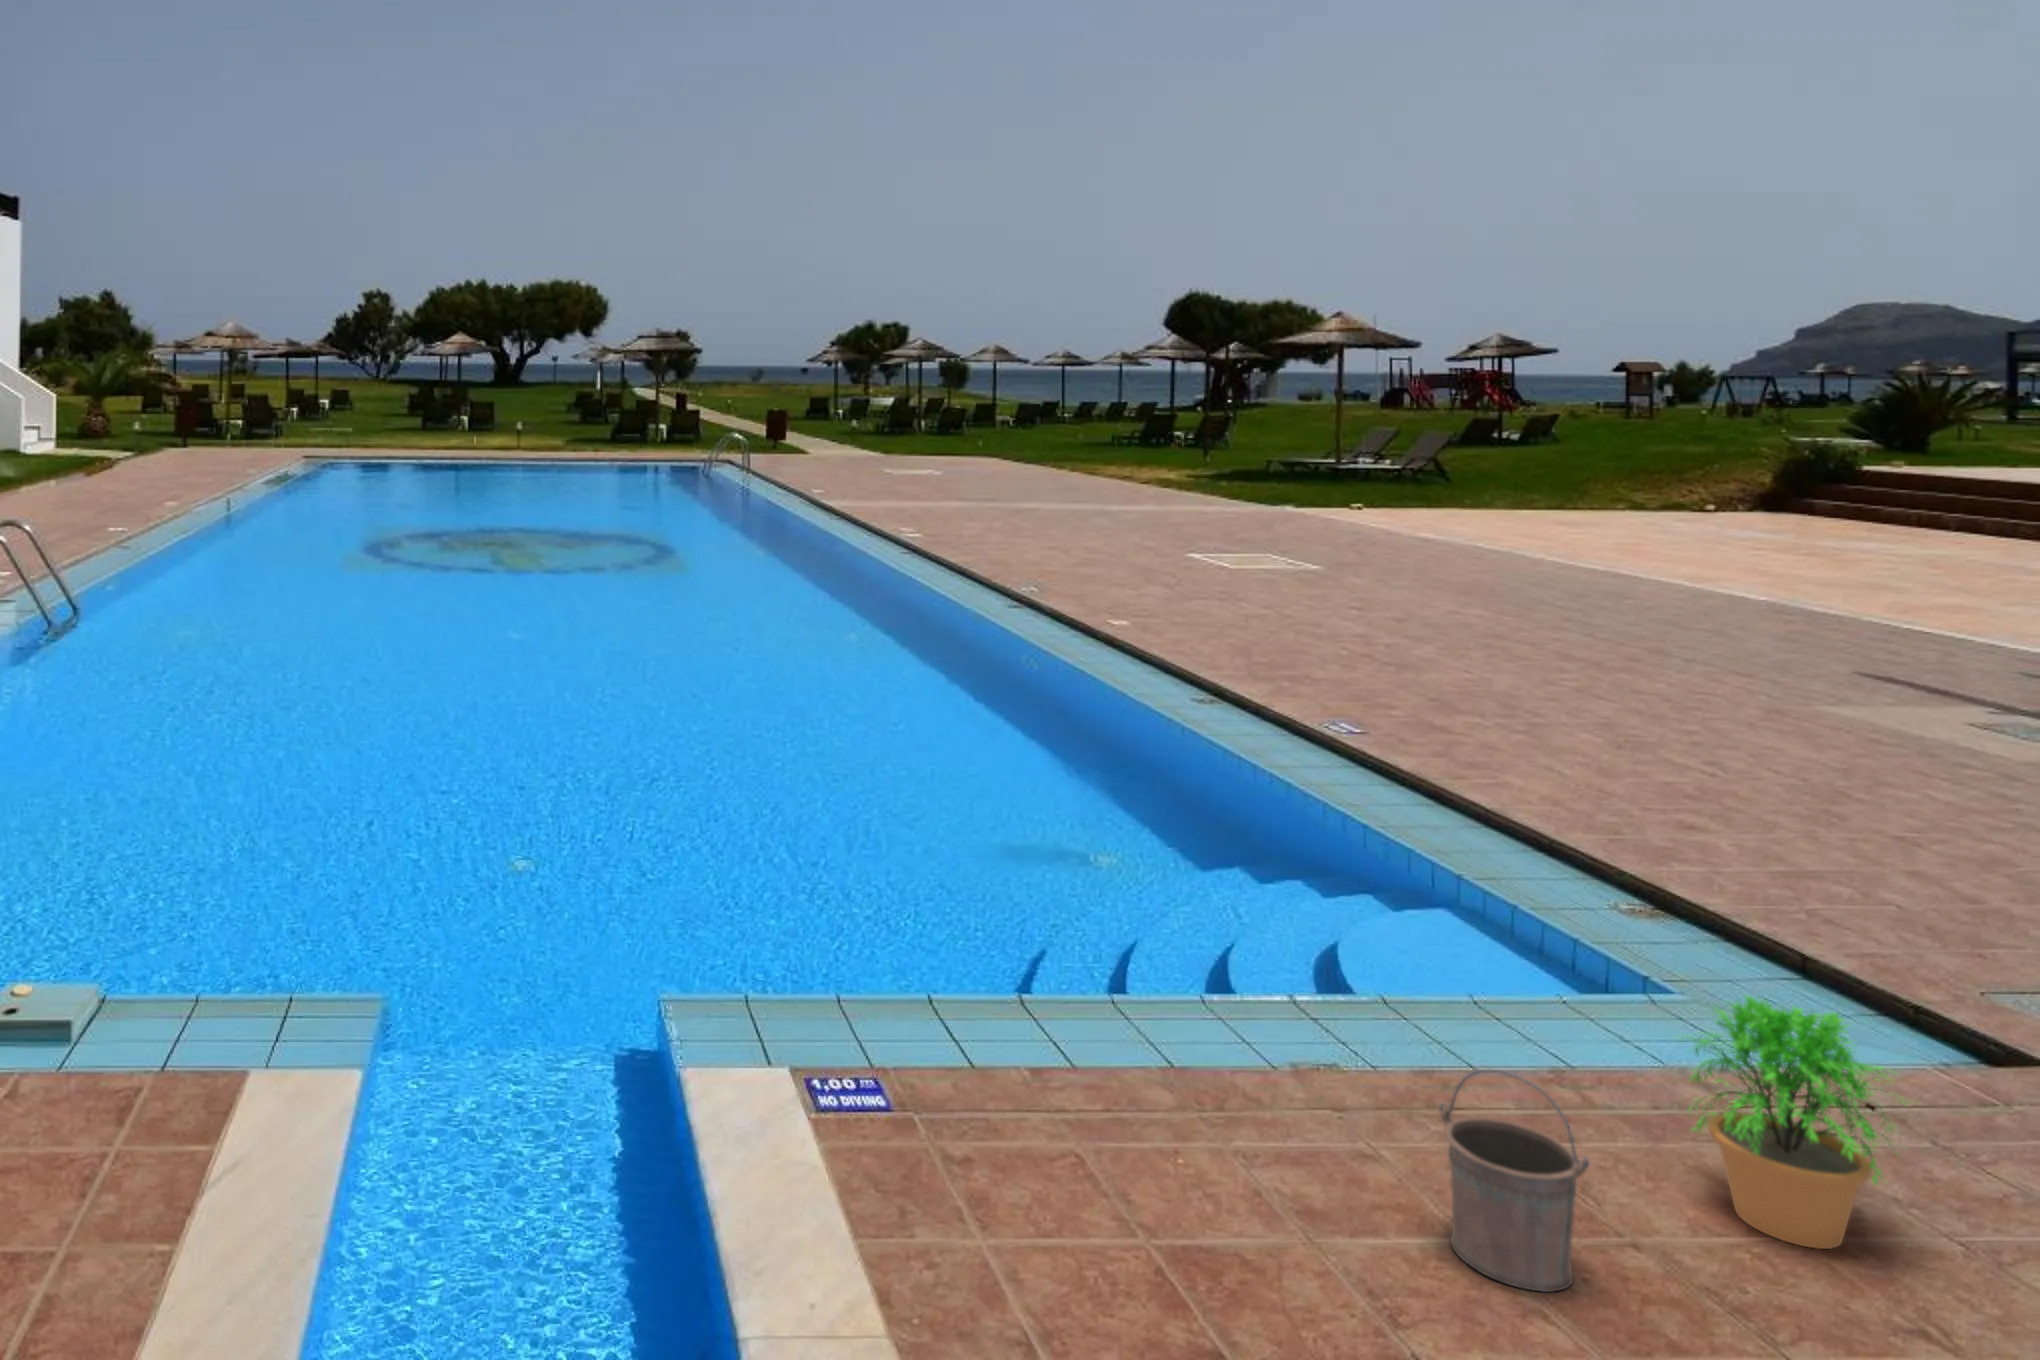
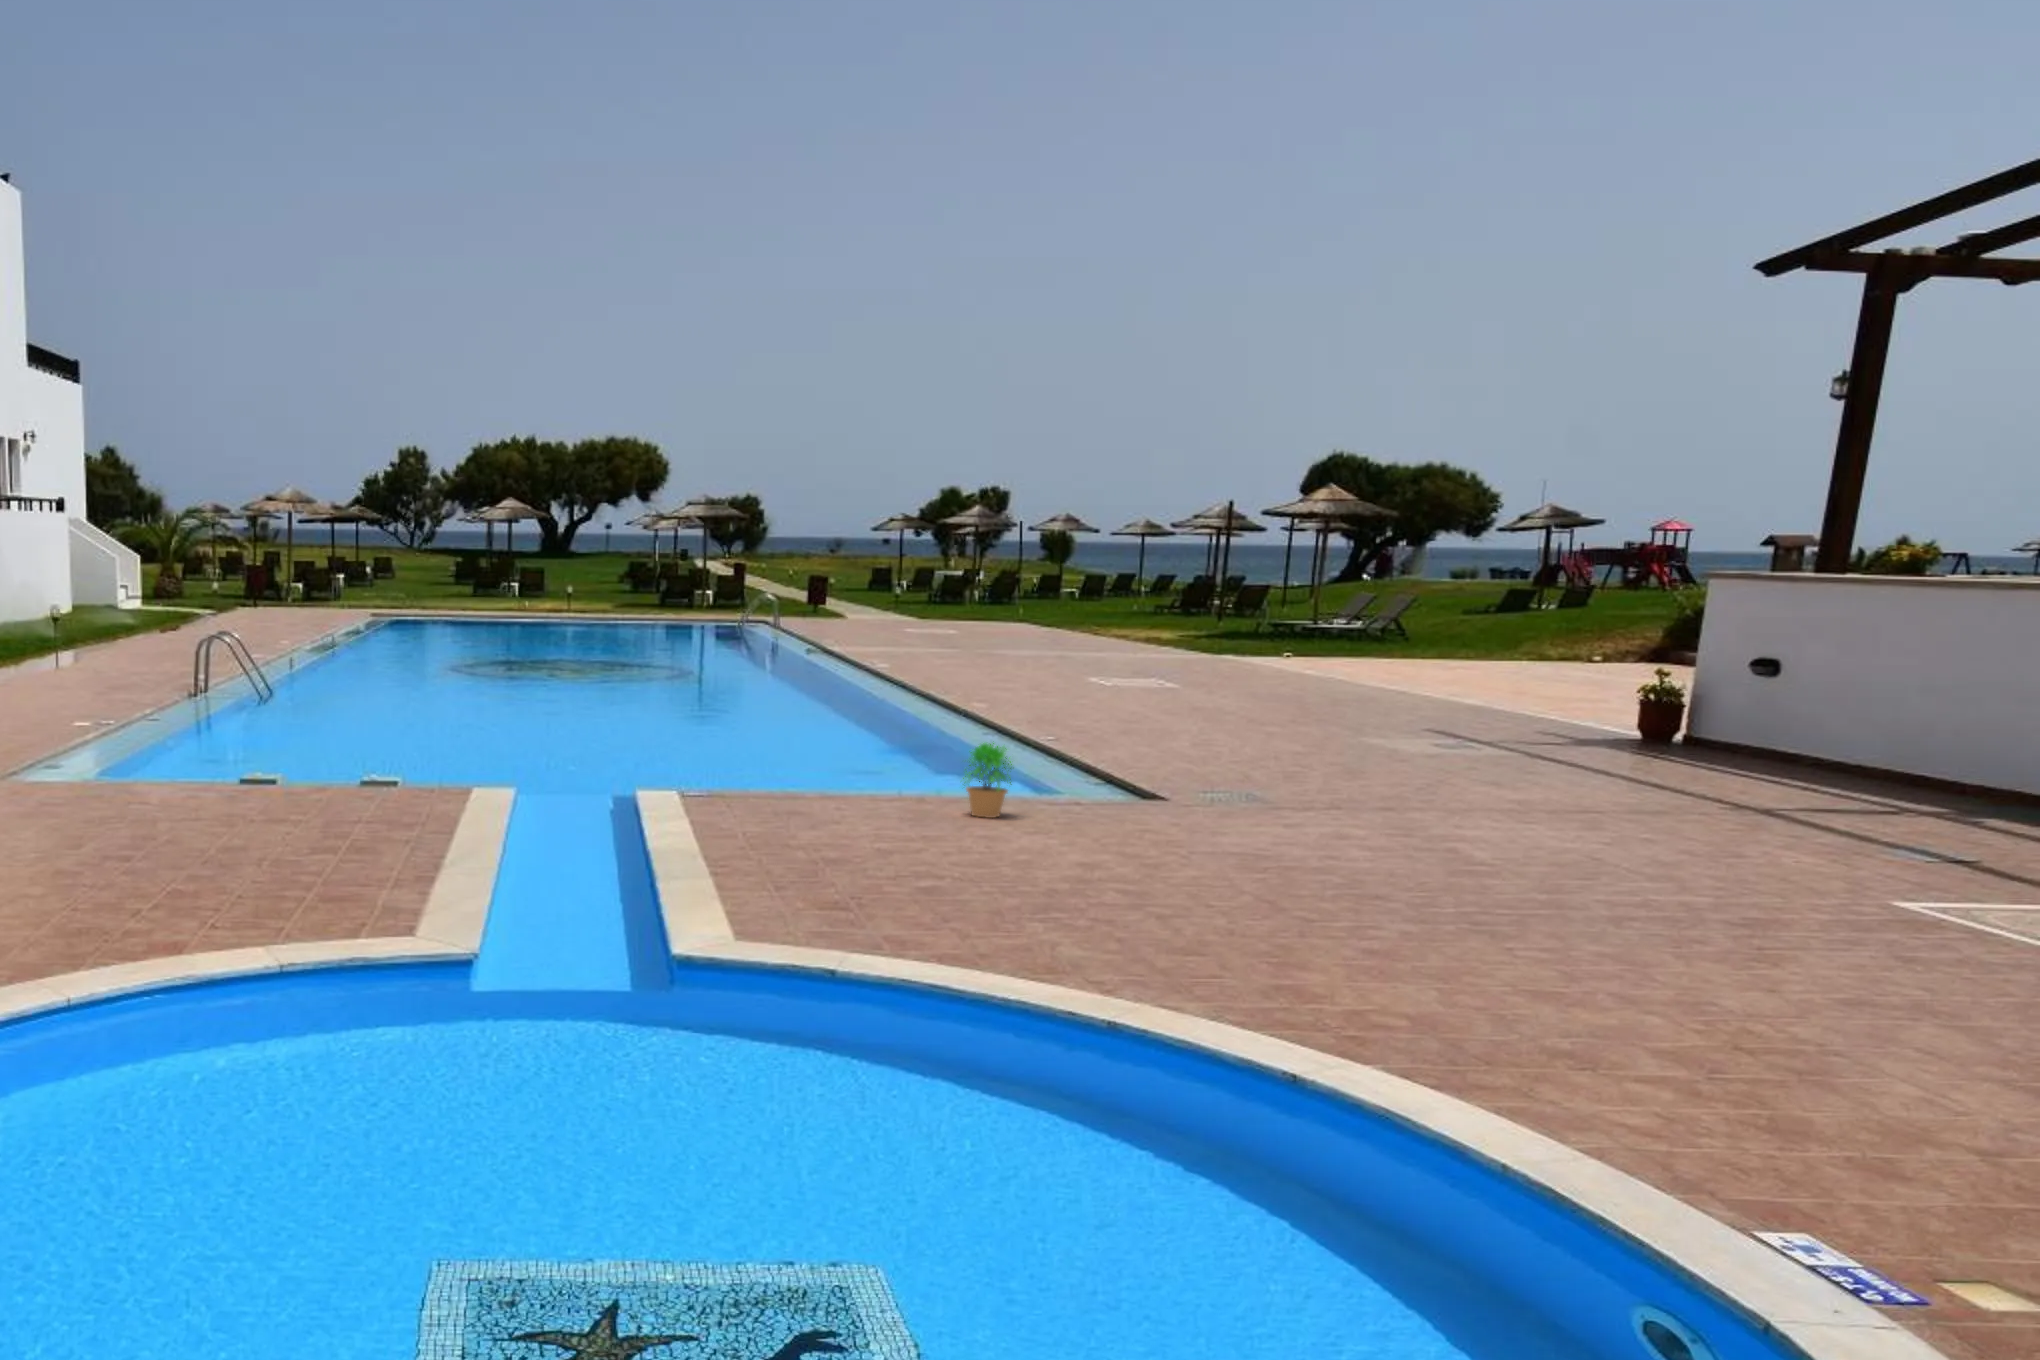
bucket: present [1439,1070,1589,1292] -> none [864,757,901,818]

